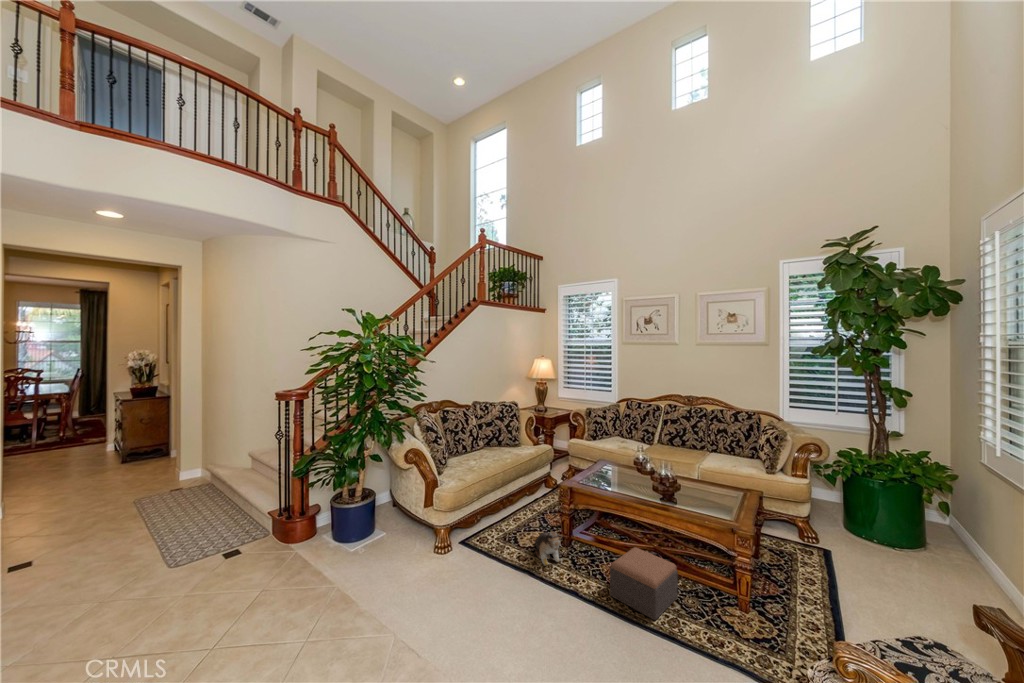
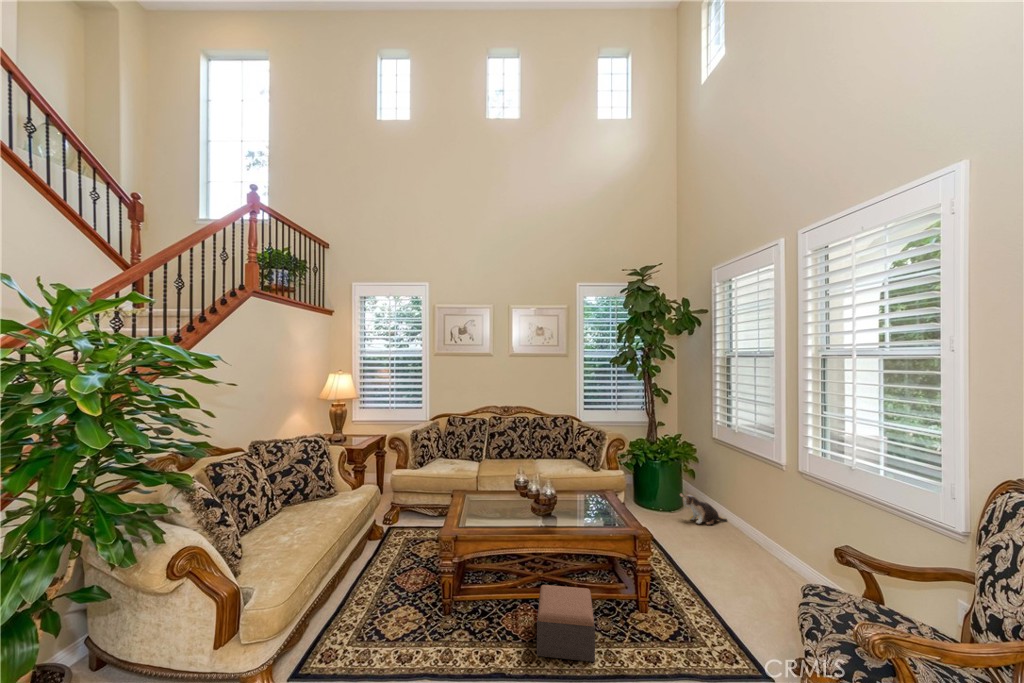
plush toy: present [535,532,562,566] -> present [680,494,727,525]

